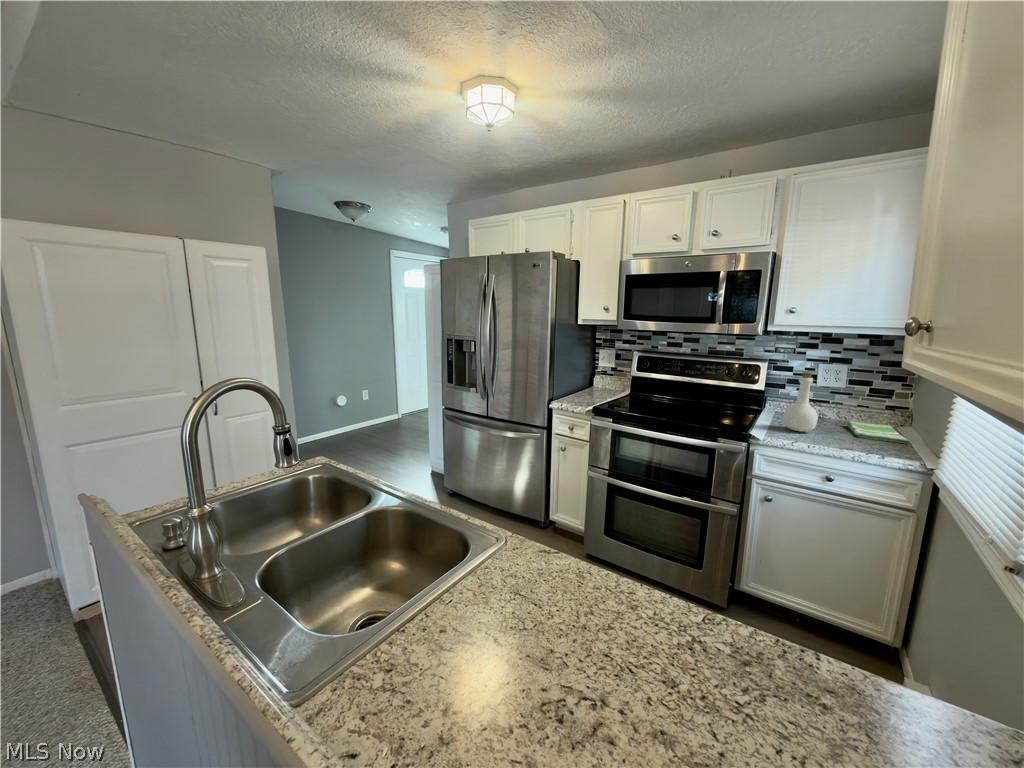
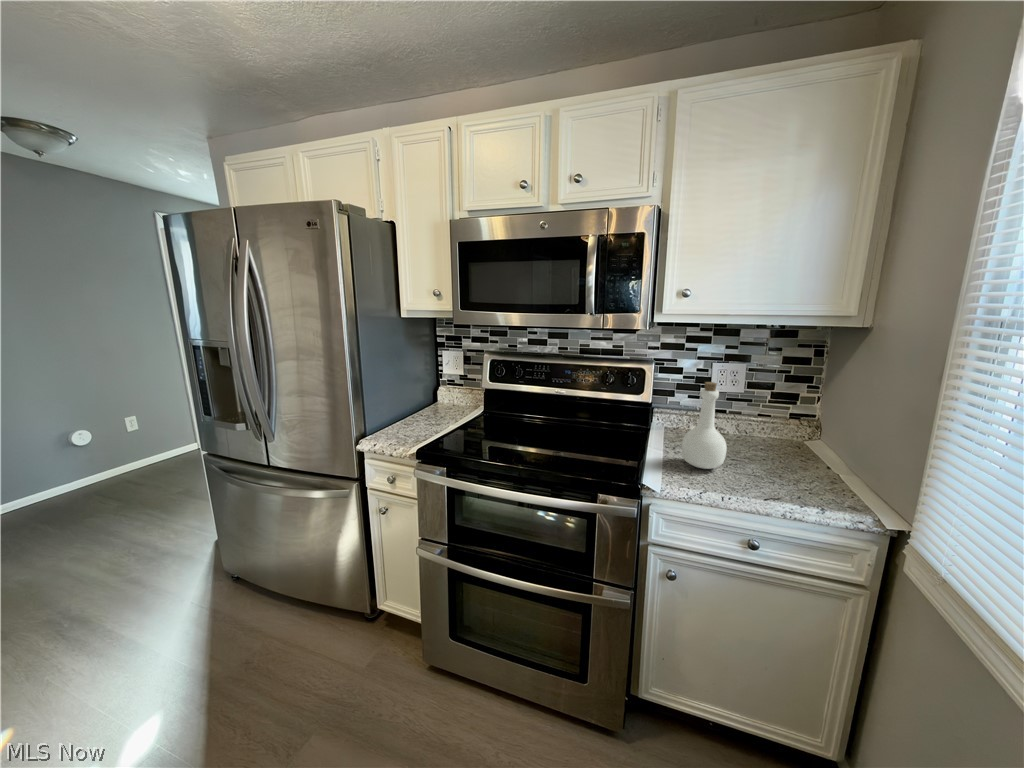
dish towel: present [846,421,911,444] -> none [751,440,838,475]

